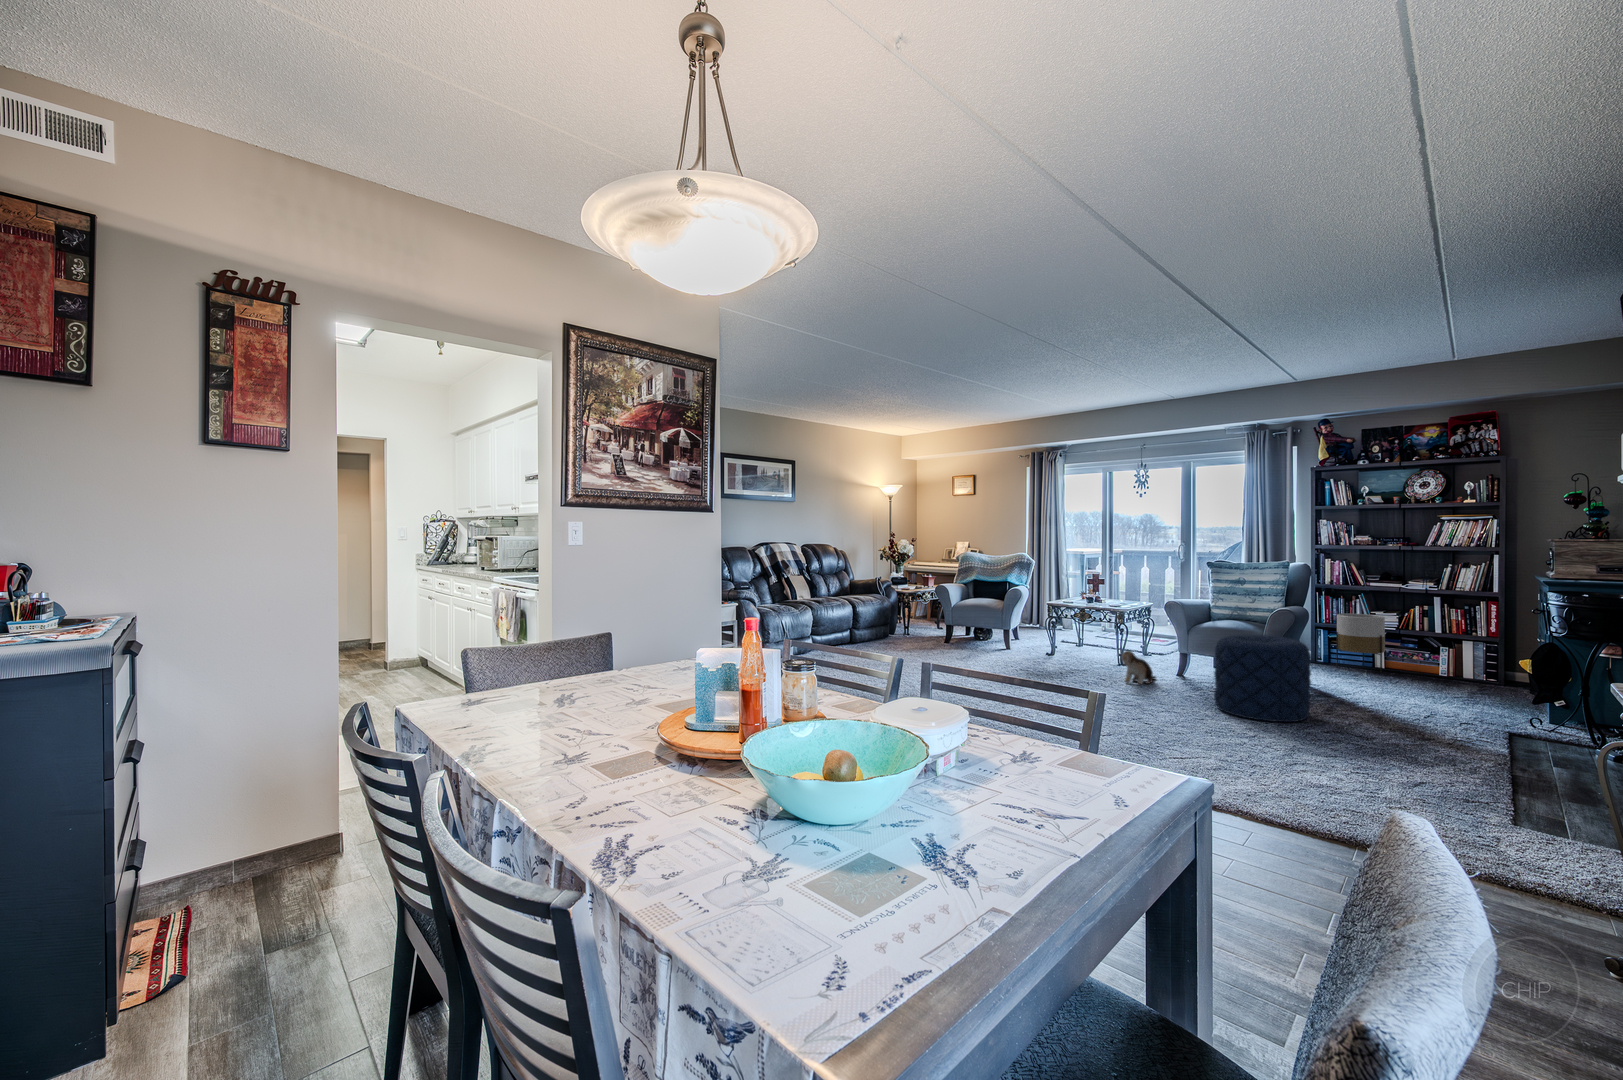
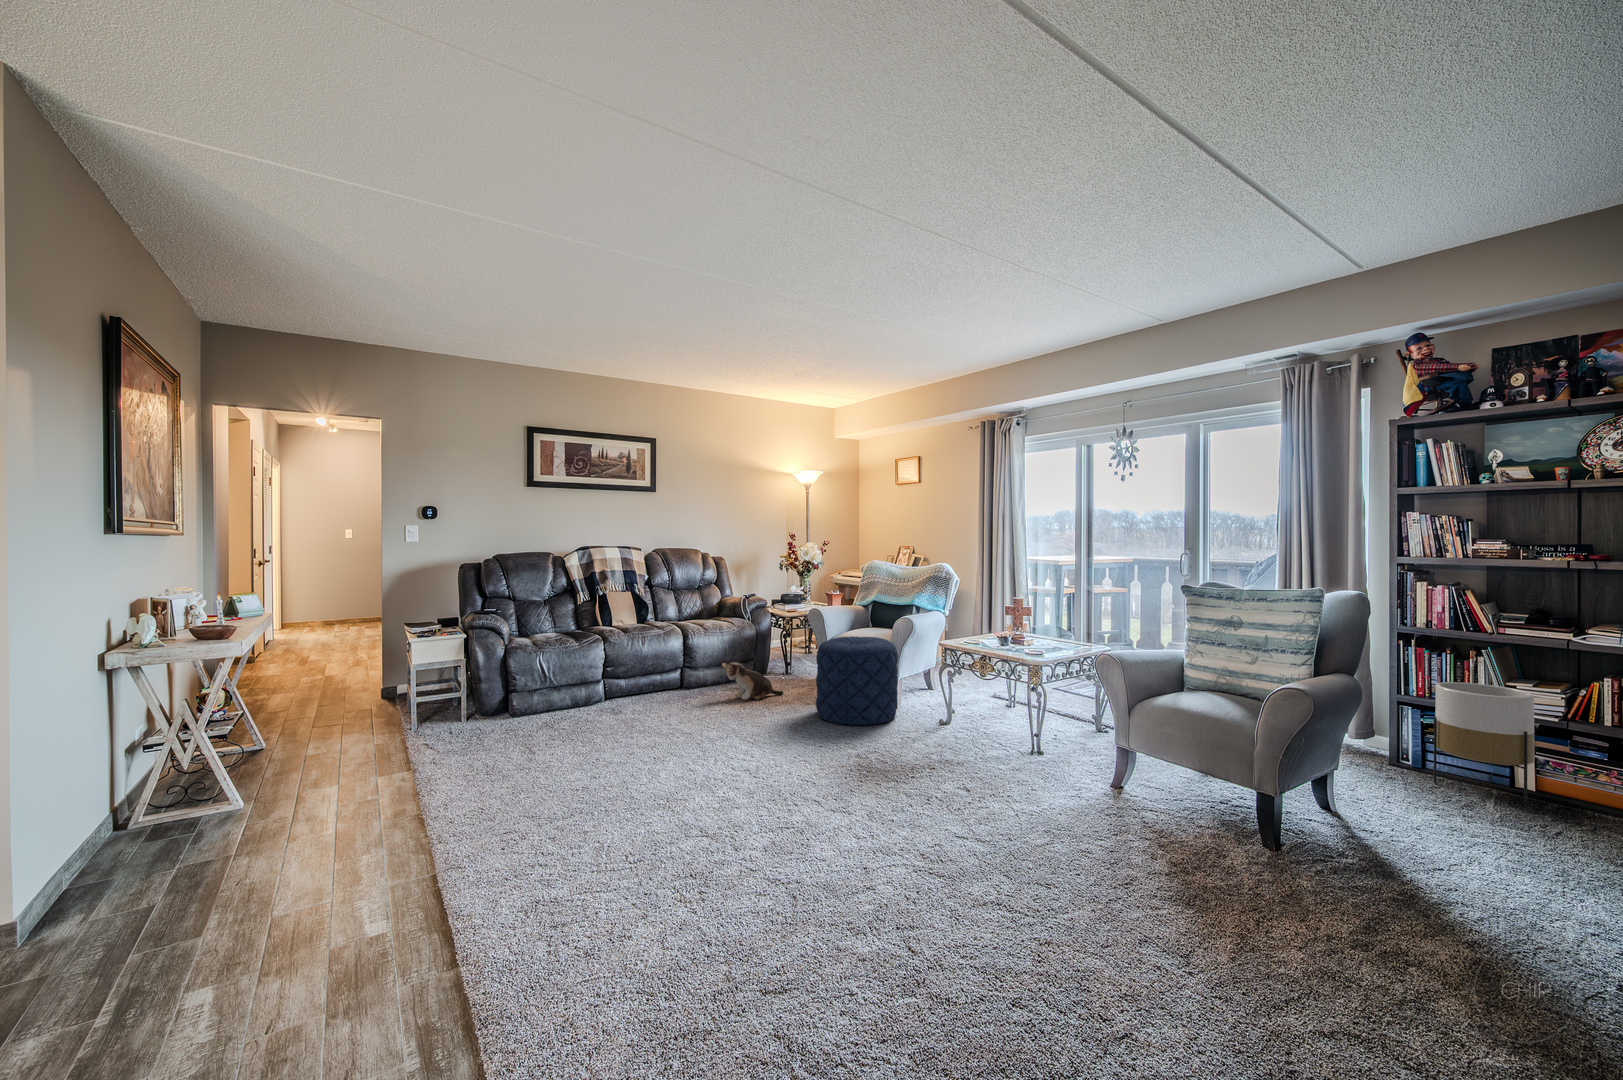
pouf: present [1214,635,1311,722] -> present [816,637,898,725]
plush toy: present [1121,651,1156,684] -> present [722,662,783,700]

